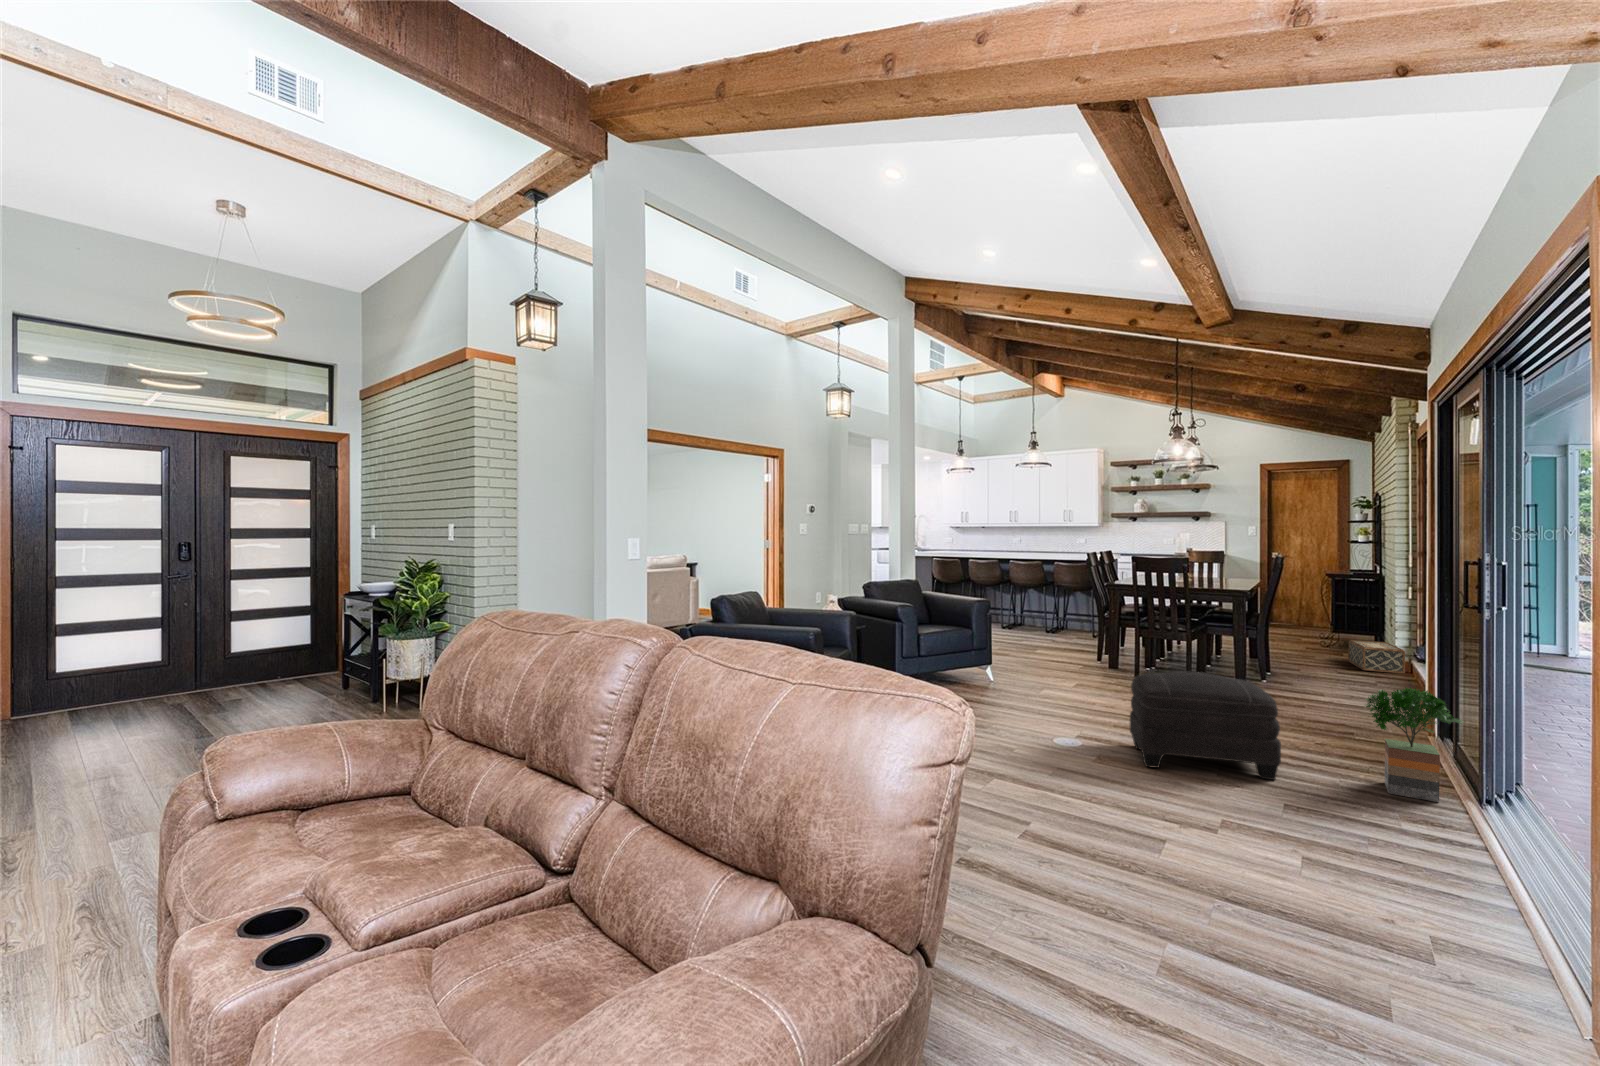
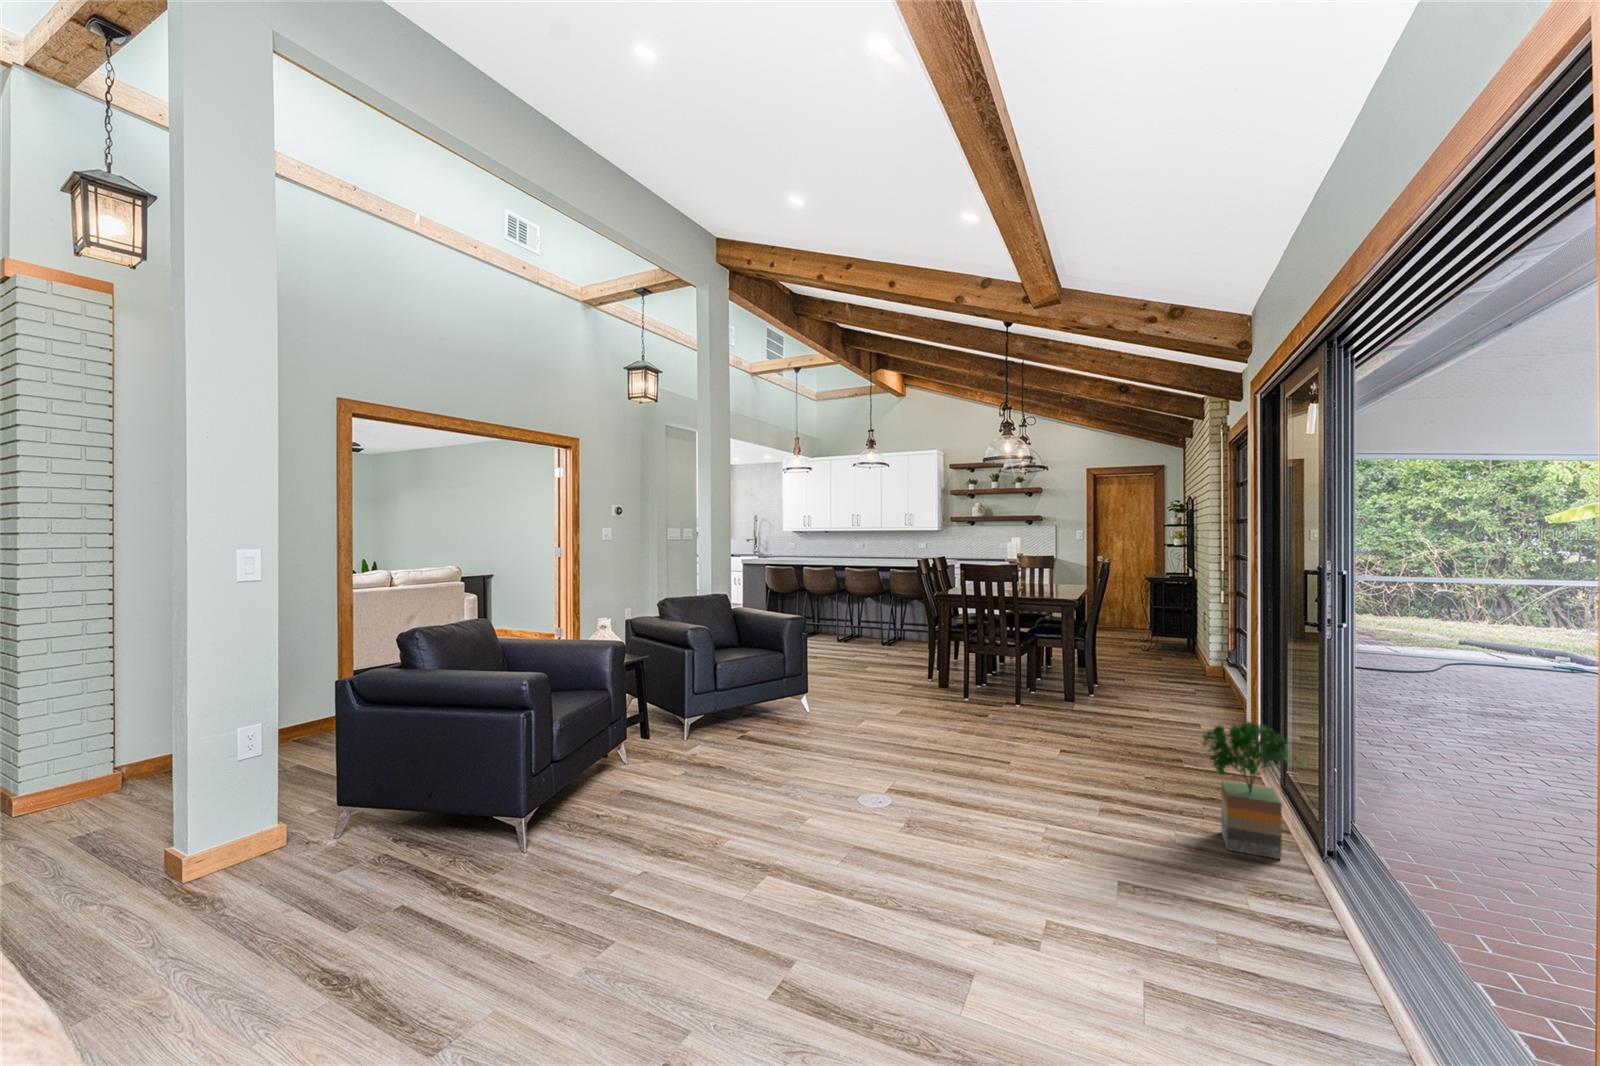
woven basket: present [1348,640,1405,673] -> none [1168,645,1220,679]
ottoman: present [1130,671,1281,780] -> none [946,706,1112,840]

